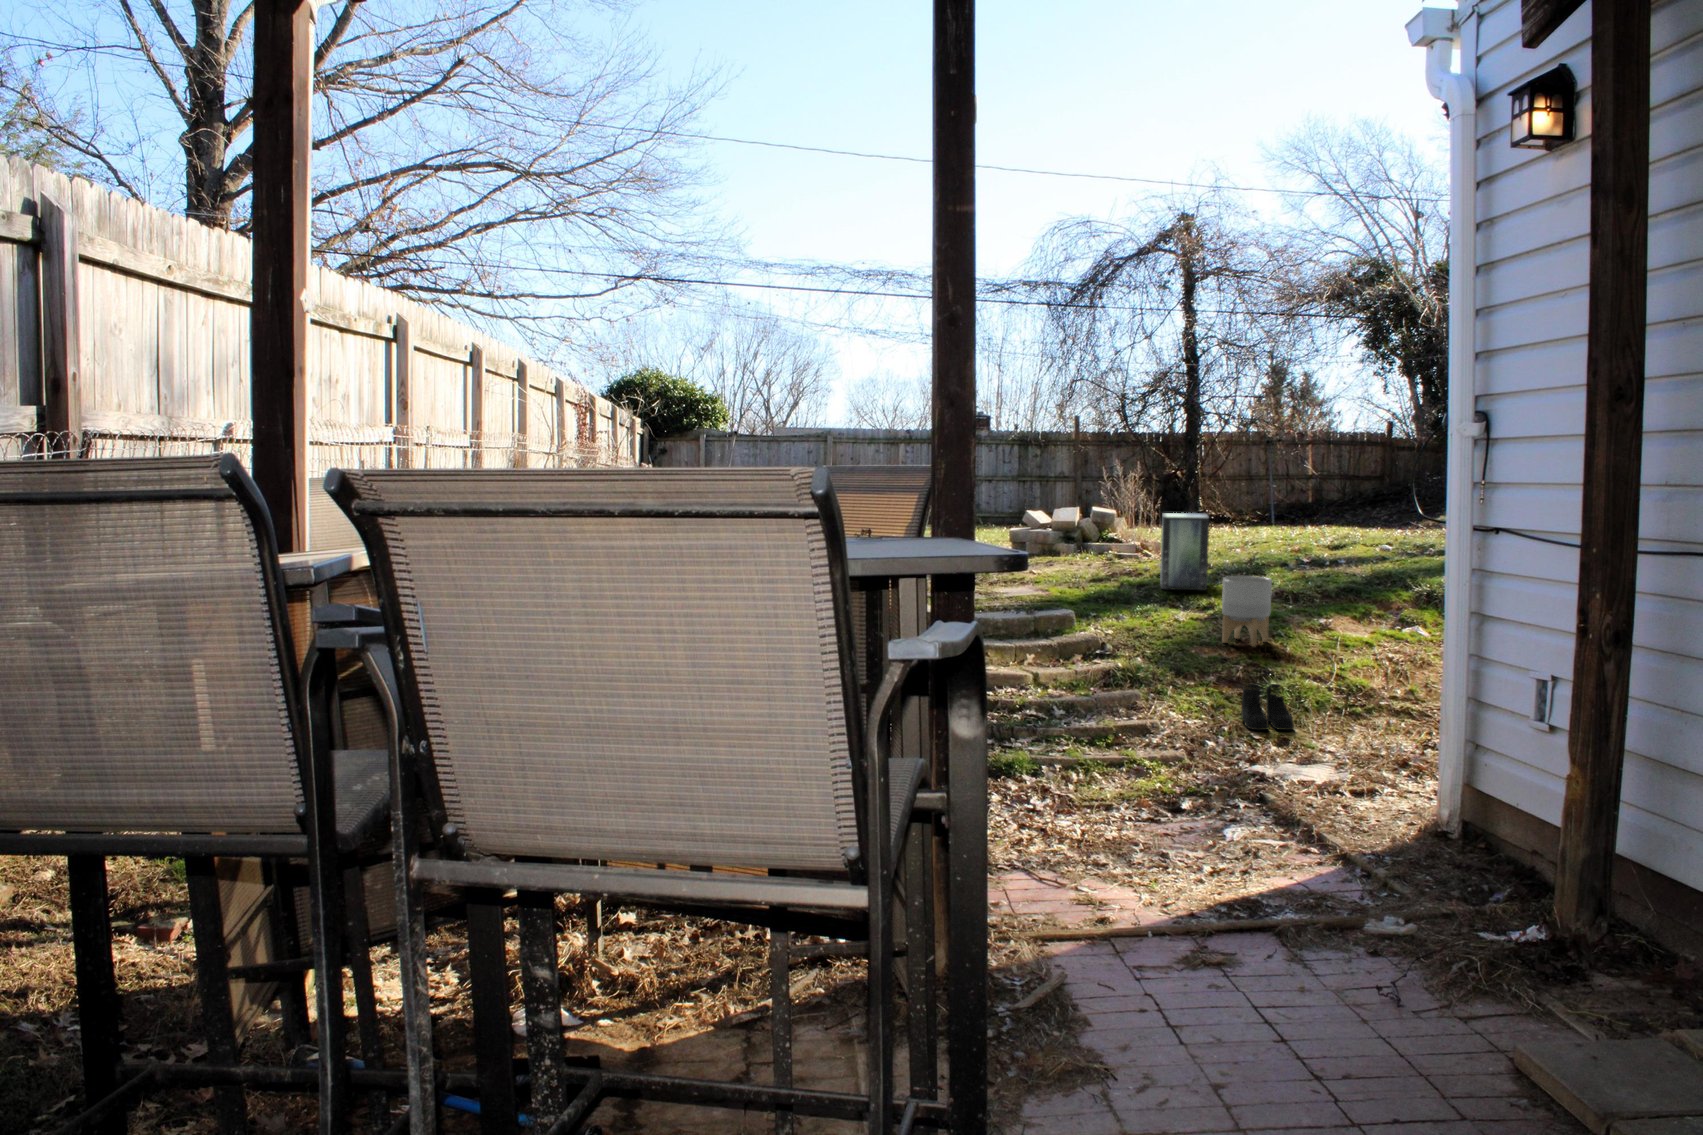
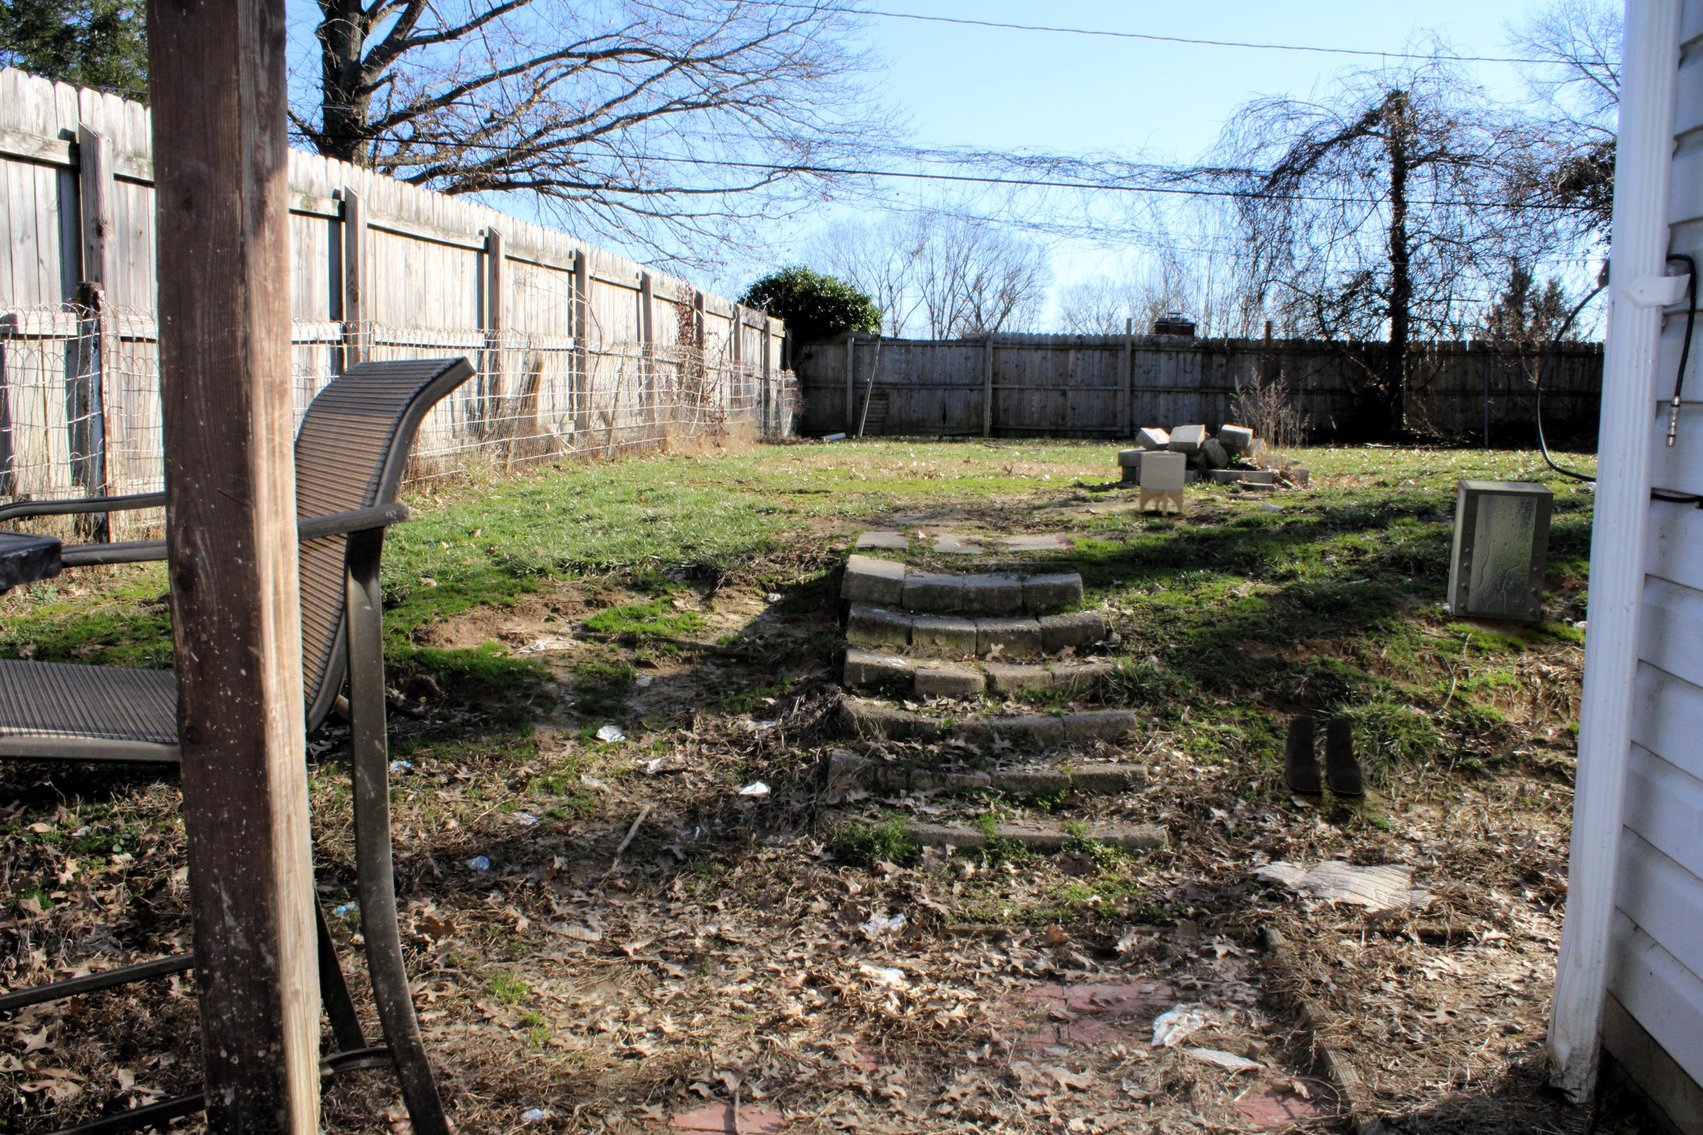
storage box: present [1160,513,1209,590] -> present [1447,479,1554,622]
planter: present [1222,576,1272,647] -> present [1139,452,1186,516]

